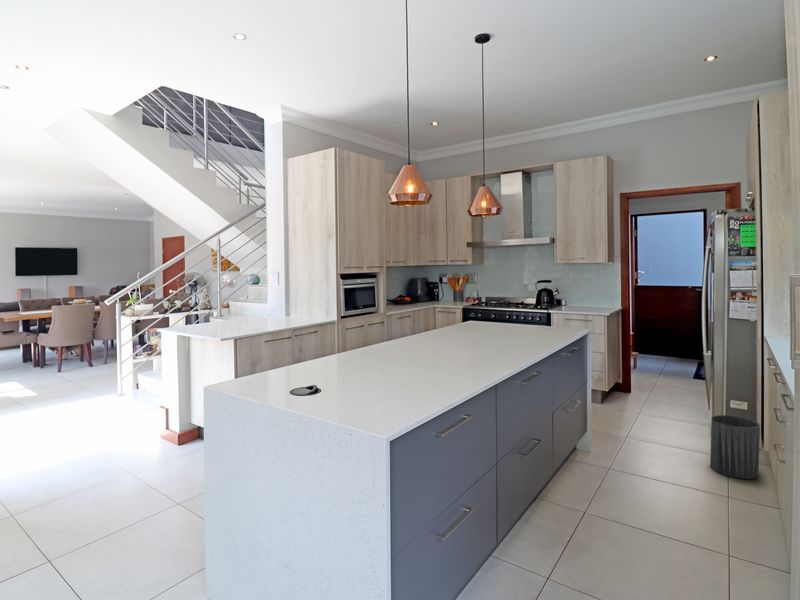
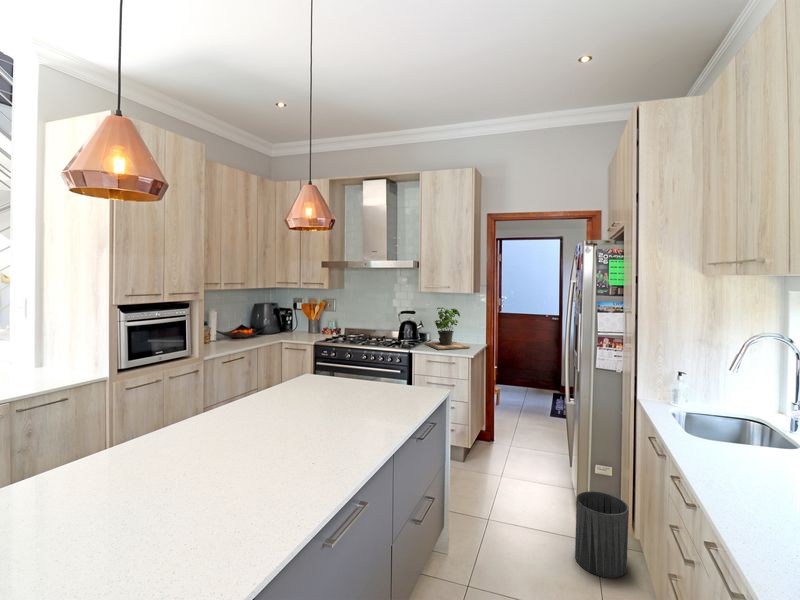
potted plant: none [561,276,604,312] -> present [424,307,470,349]

